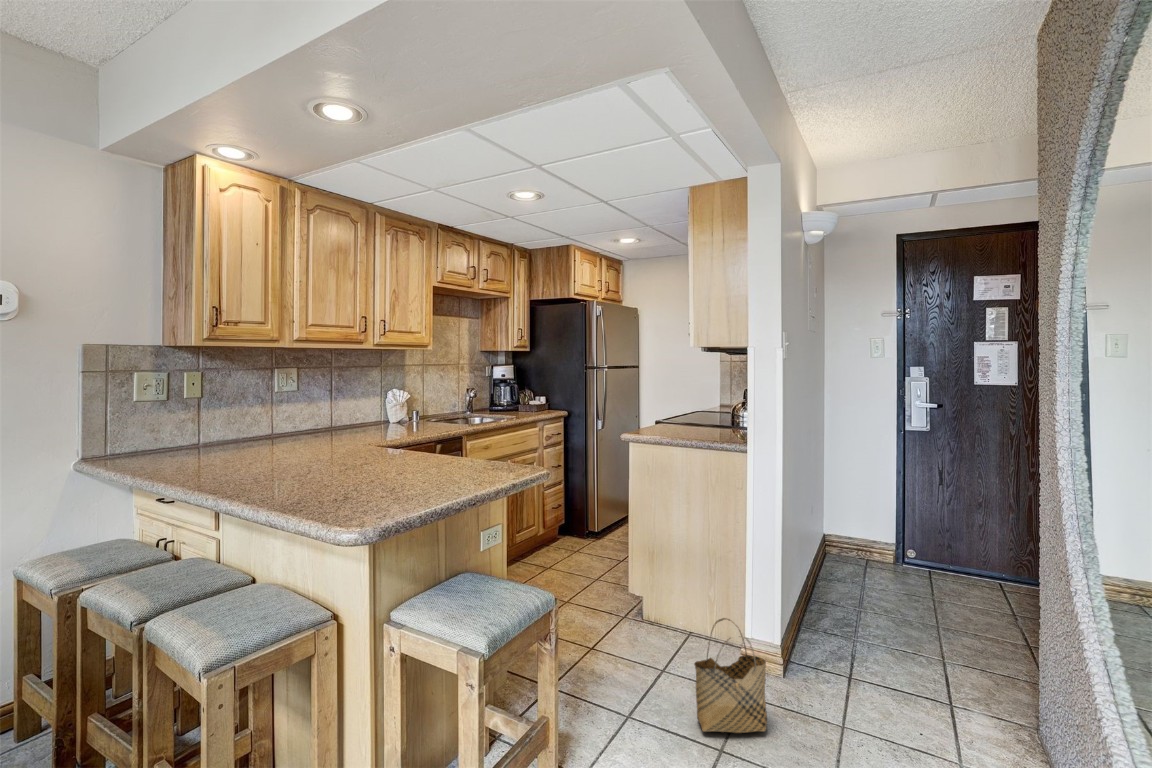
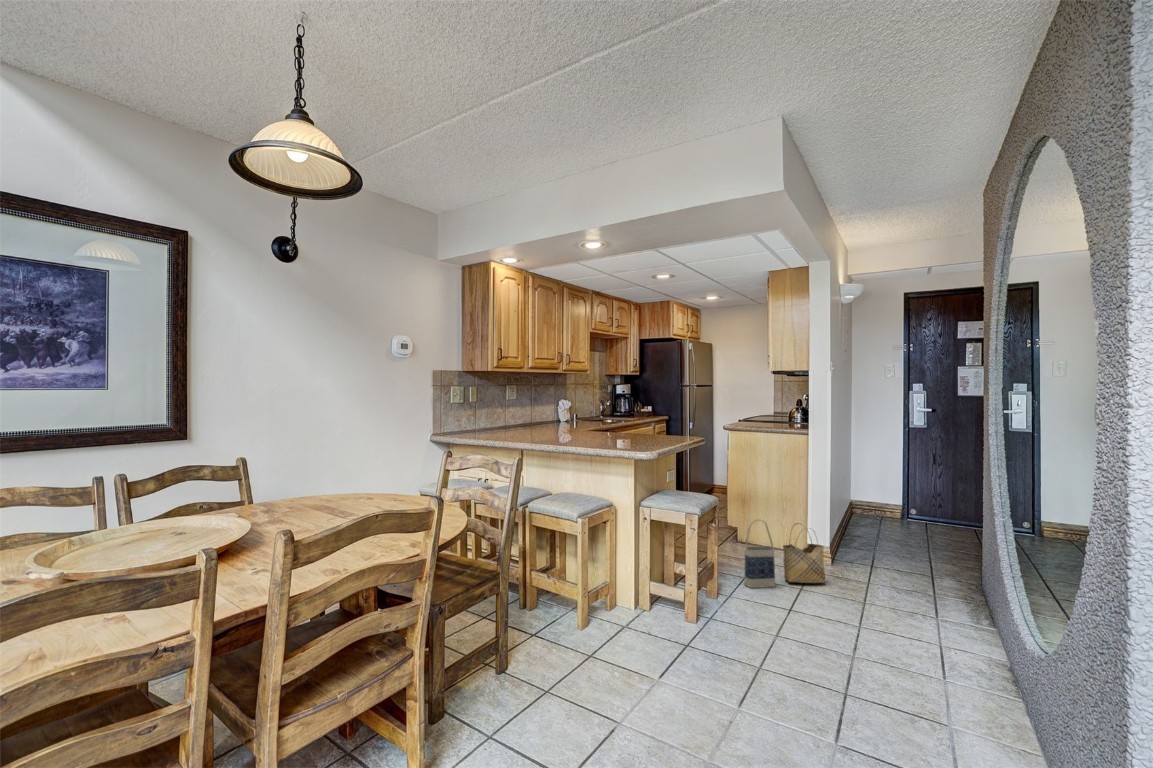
bag: none [623,621,676,750] -> present [745,519,775,588]

